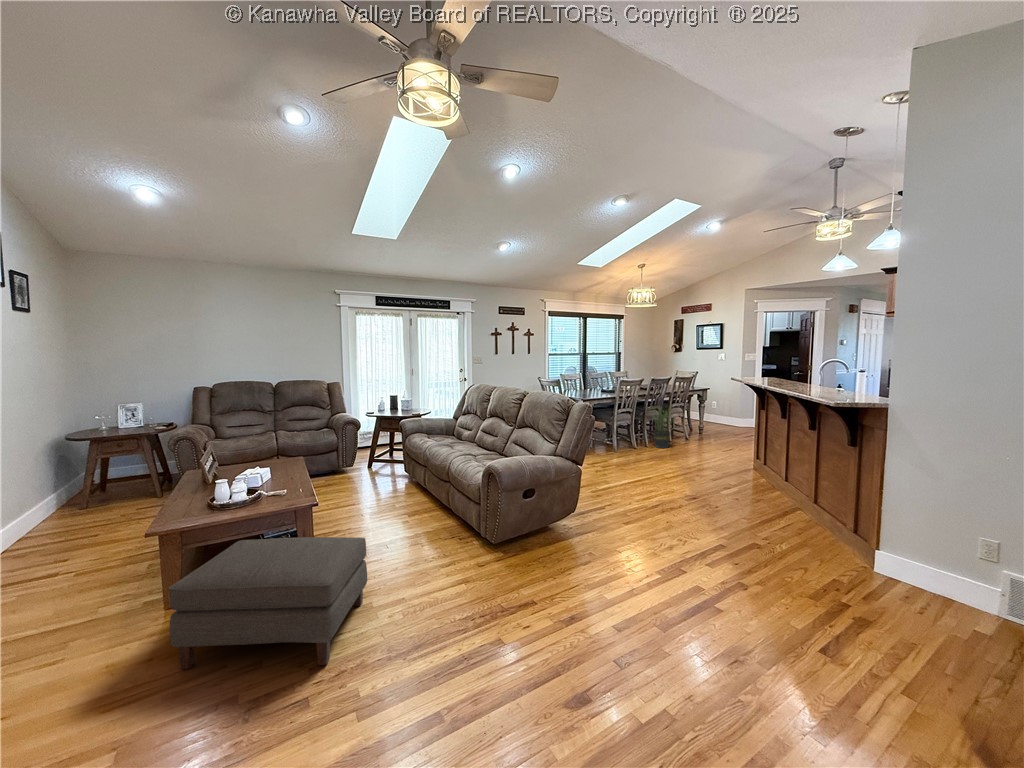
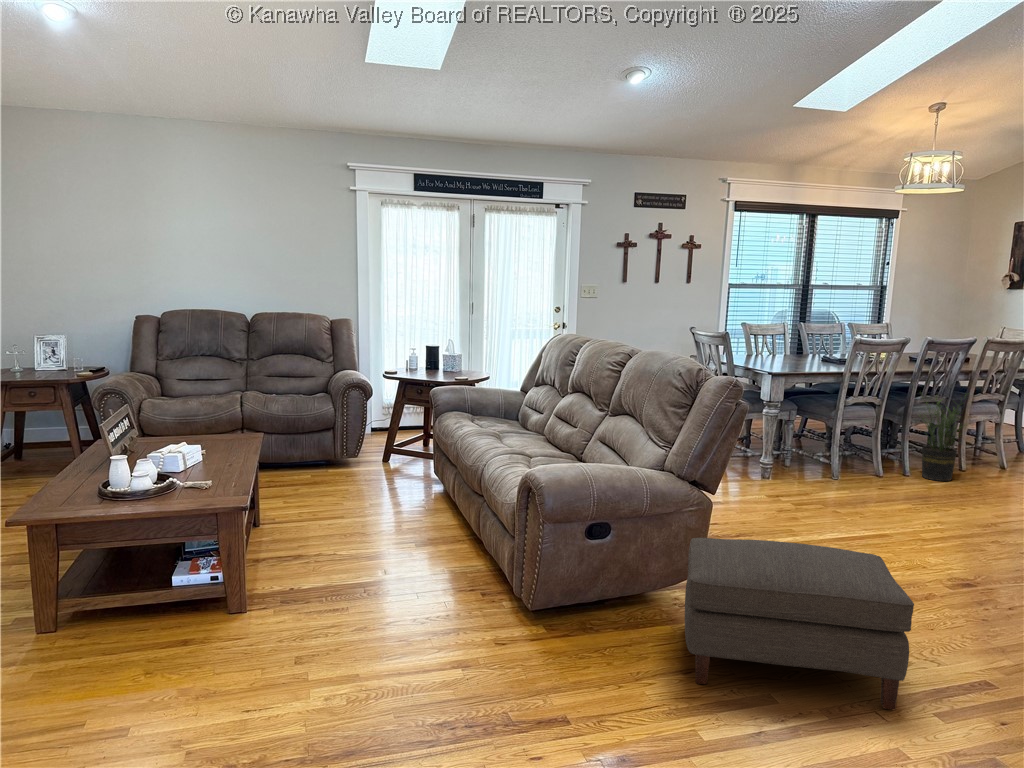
ottoman: present [169,537,367,669] -> present [685,538,914,710]

